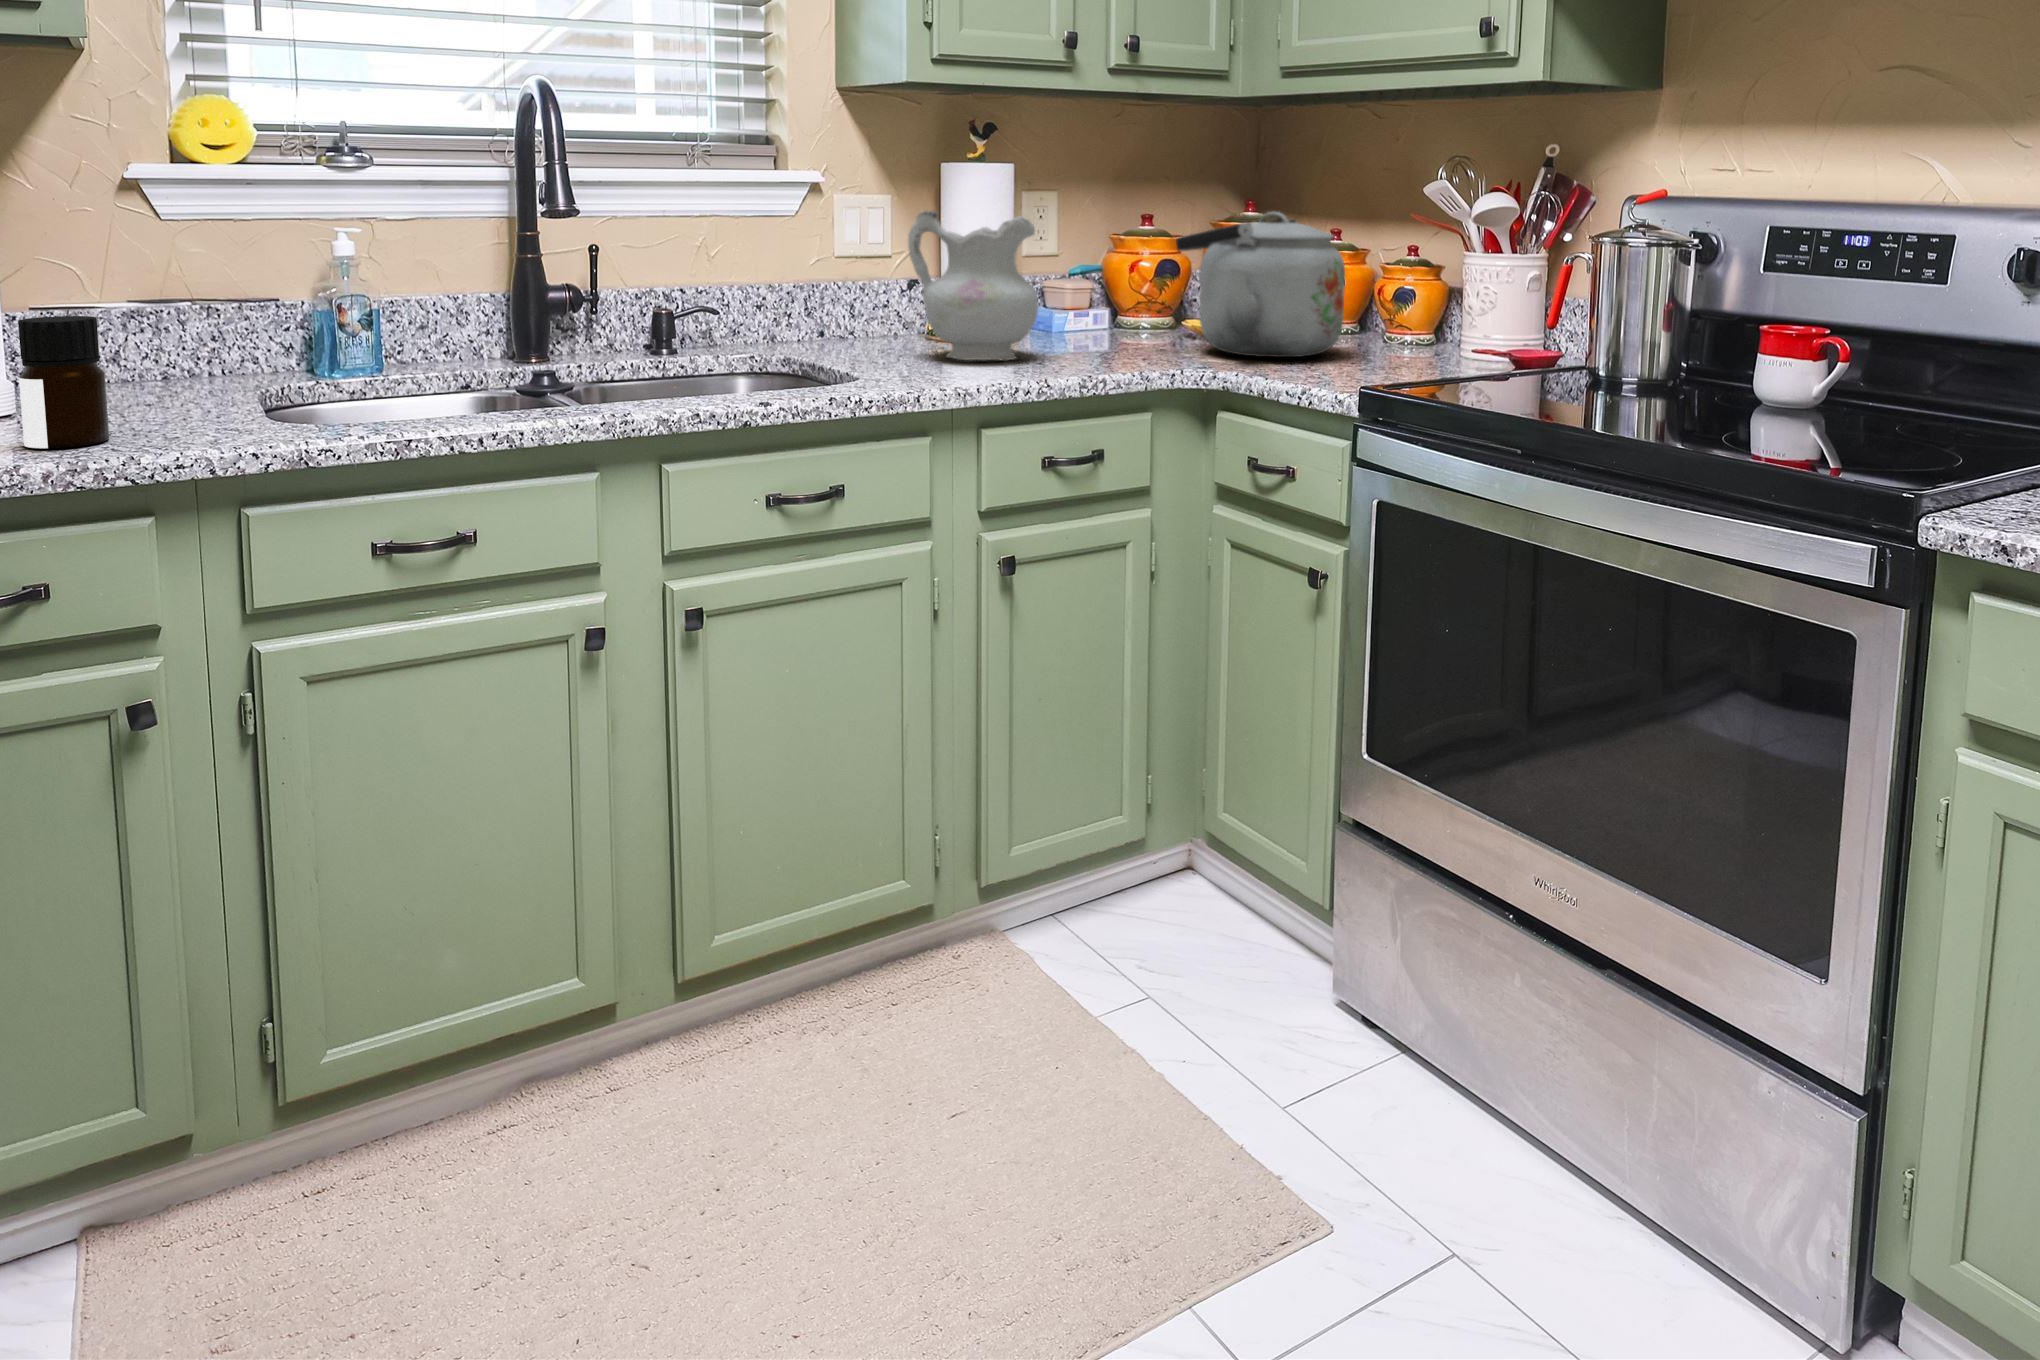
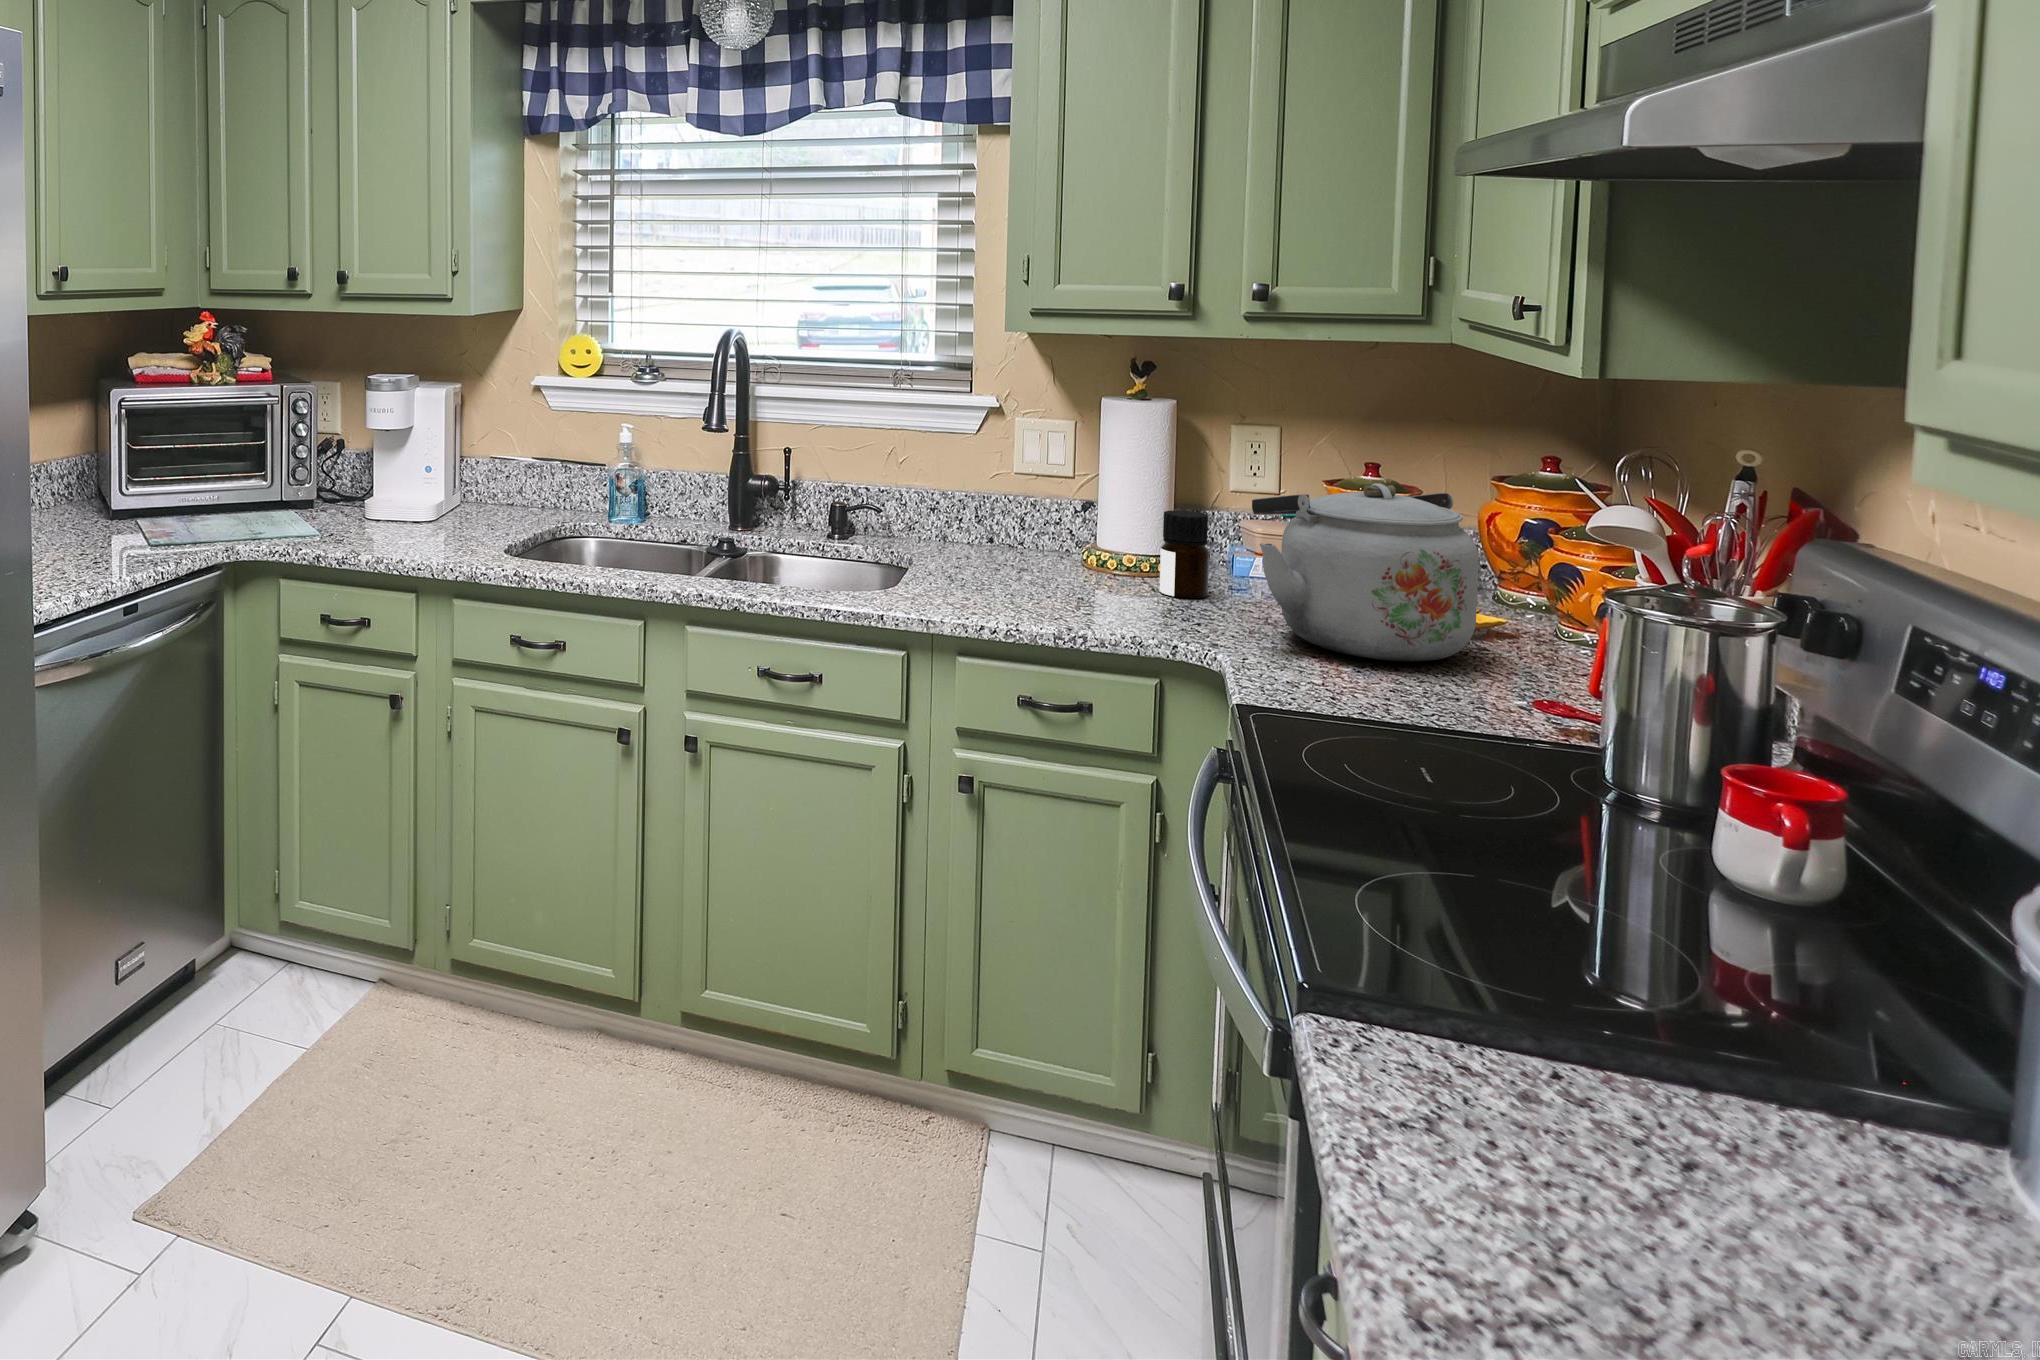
ceramic pitcher: present [908,211,1038,360] -> none [993,445,1109,597]
bottle: present [18,316,109,448] -> present [1160,510,1209,598]

